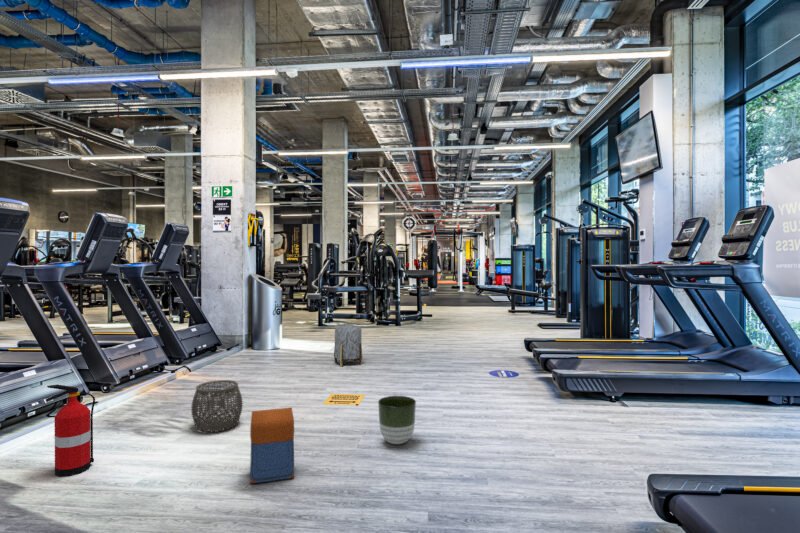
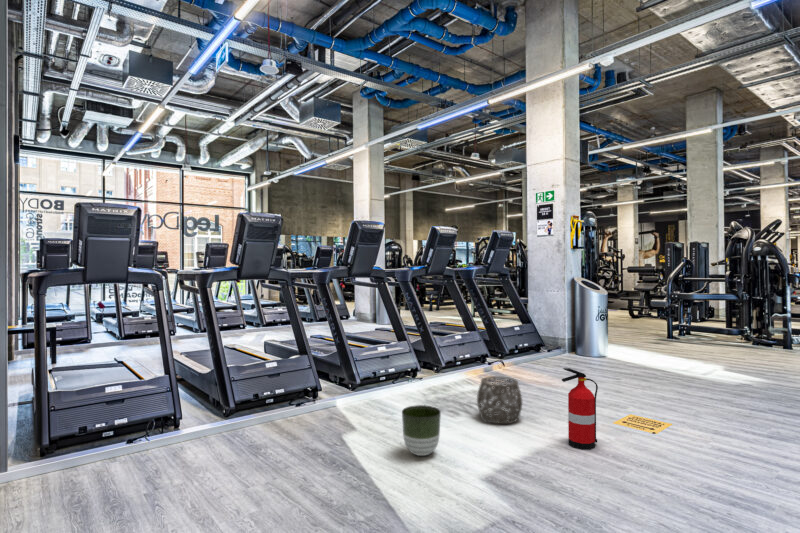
stool: present [334,325,363,367] -> none [659,340,697,390]
fire extinguisher: present [46,385,95,476] -> present [562,368,598,449]
planter: present [378,396,416,444] -> present [402,405,441,456]
backpack: present [250,408,295,483] -> none [493,409,541,486]

